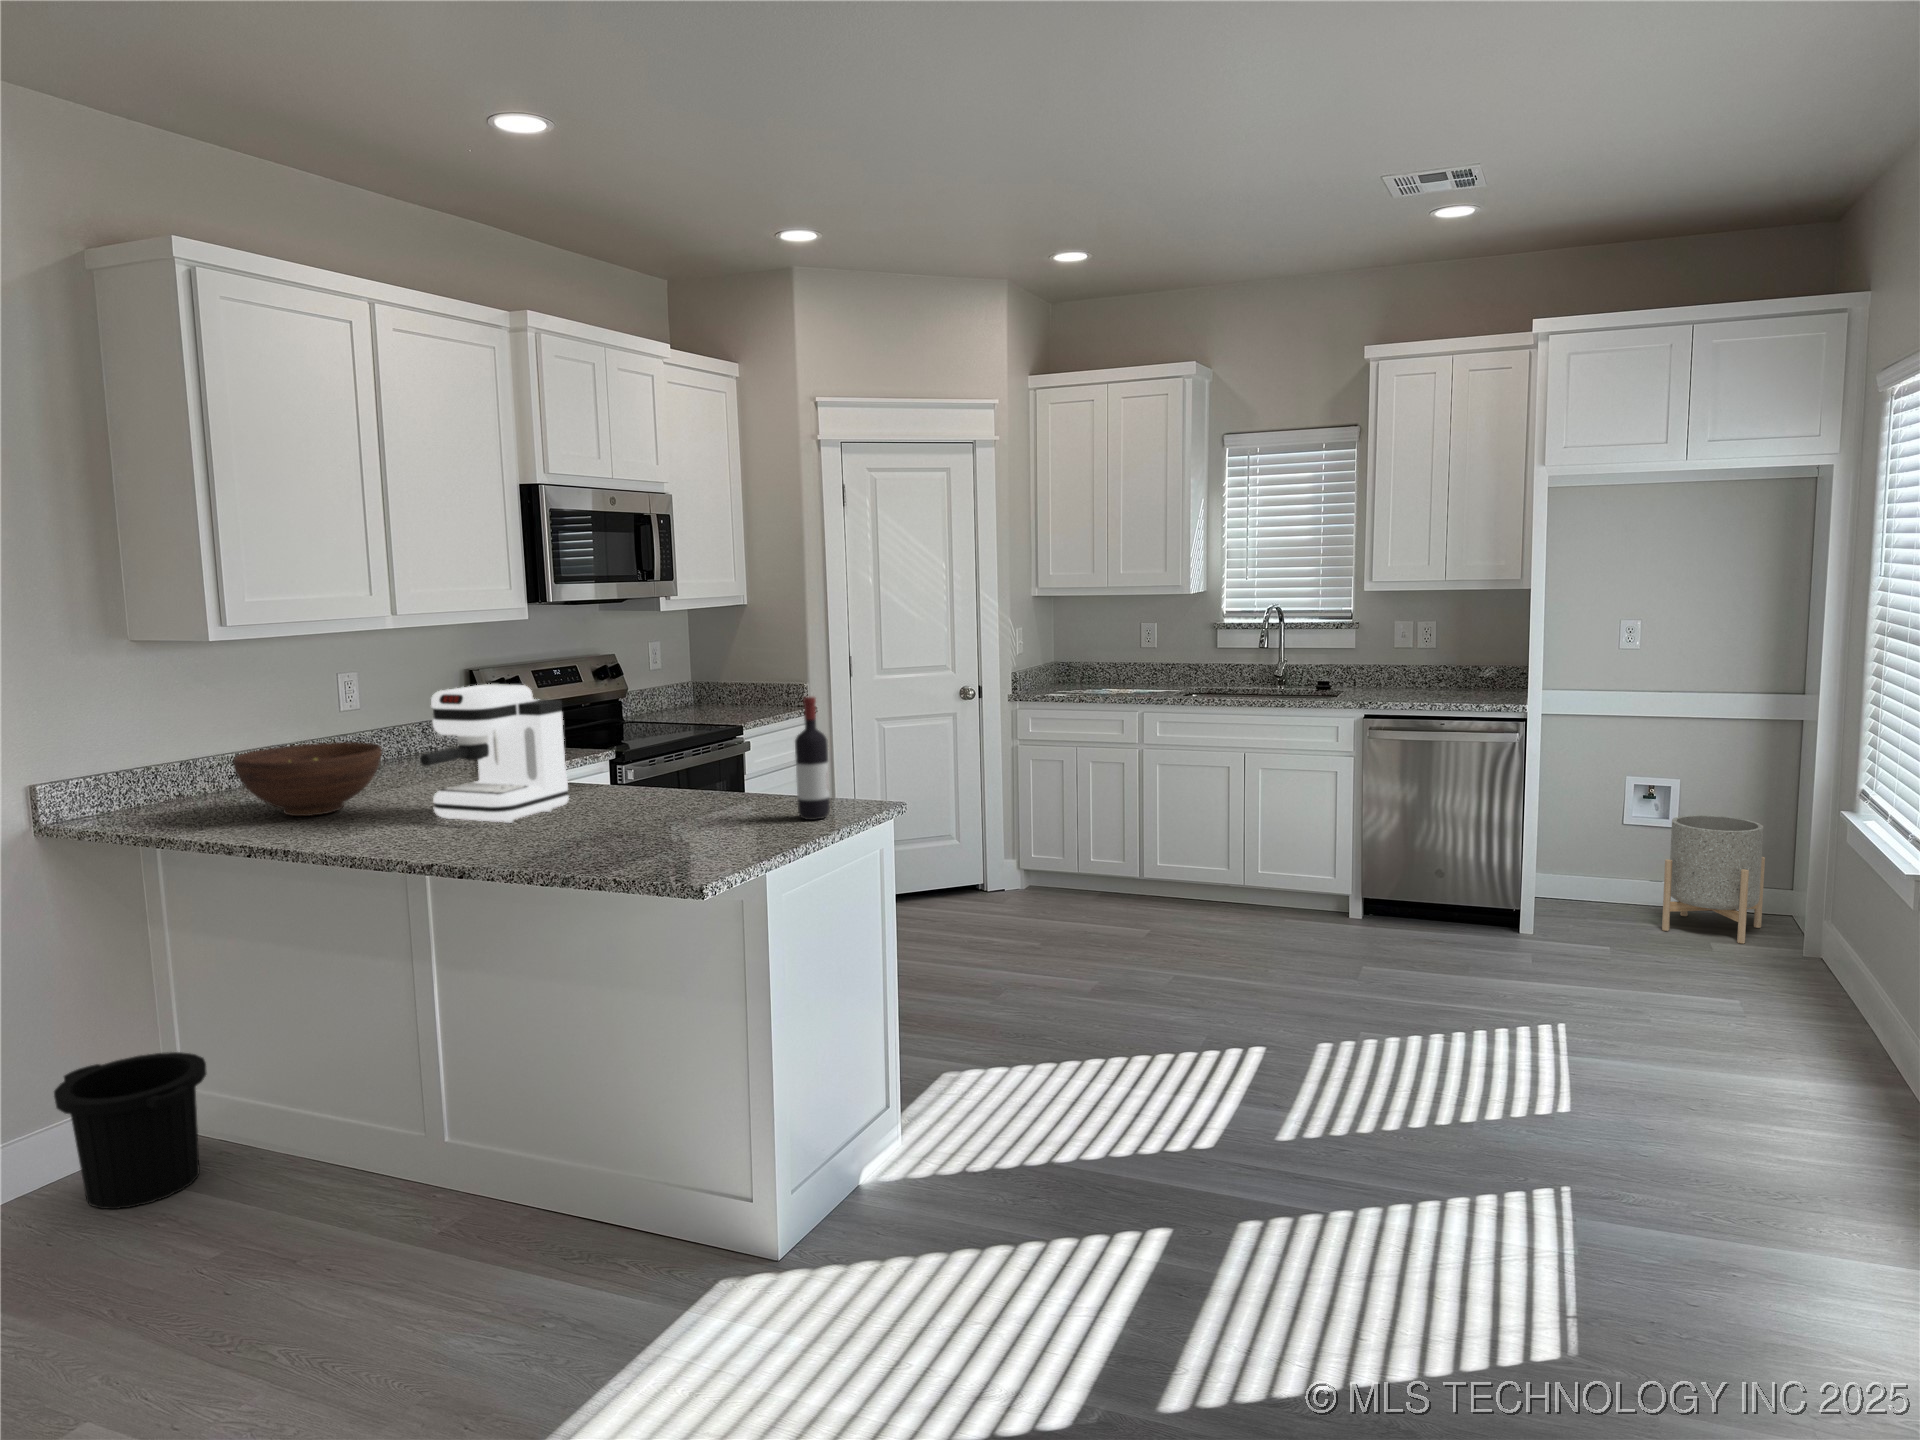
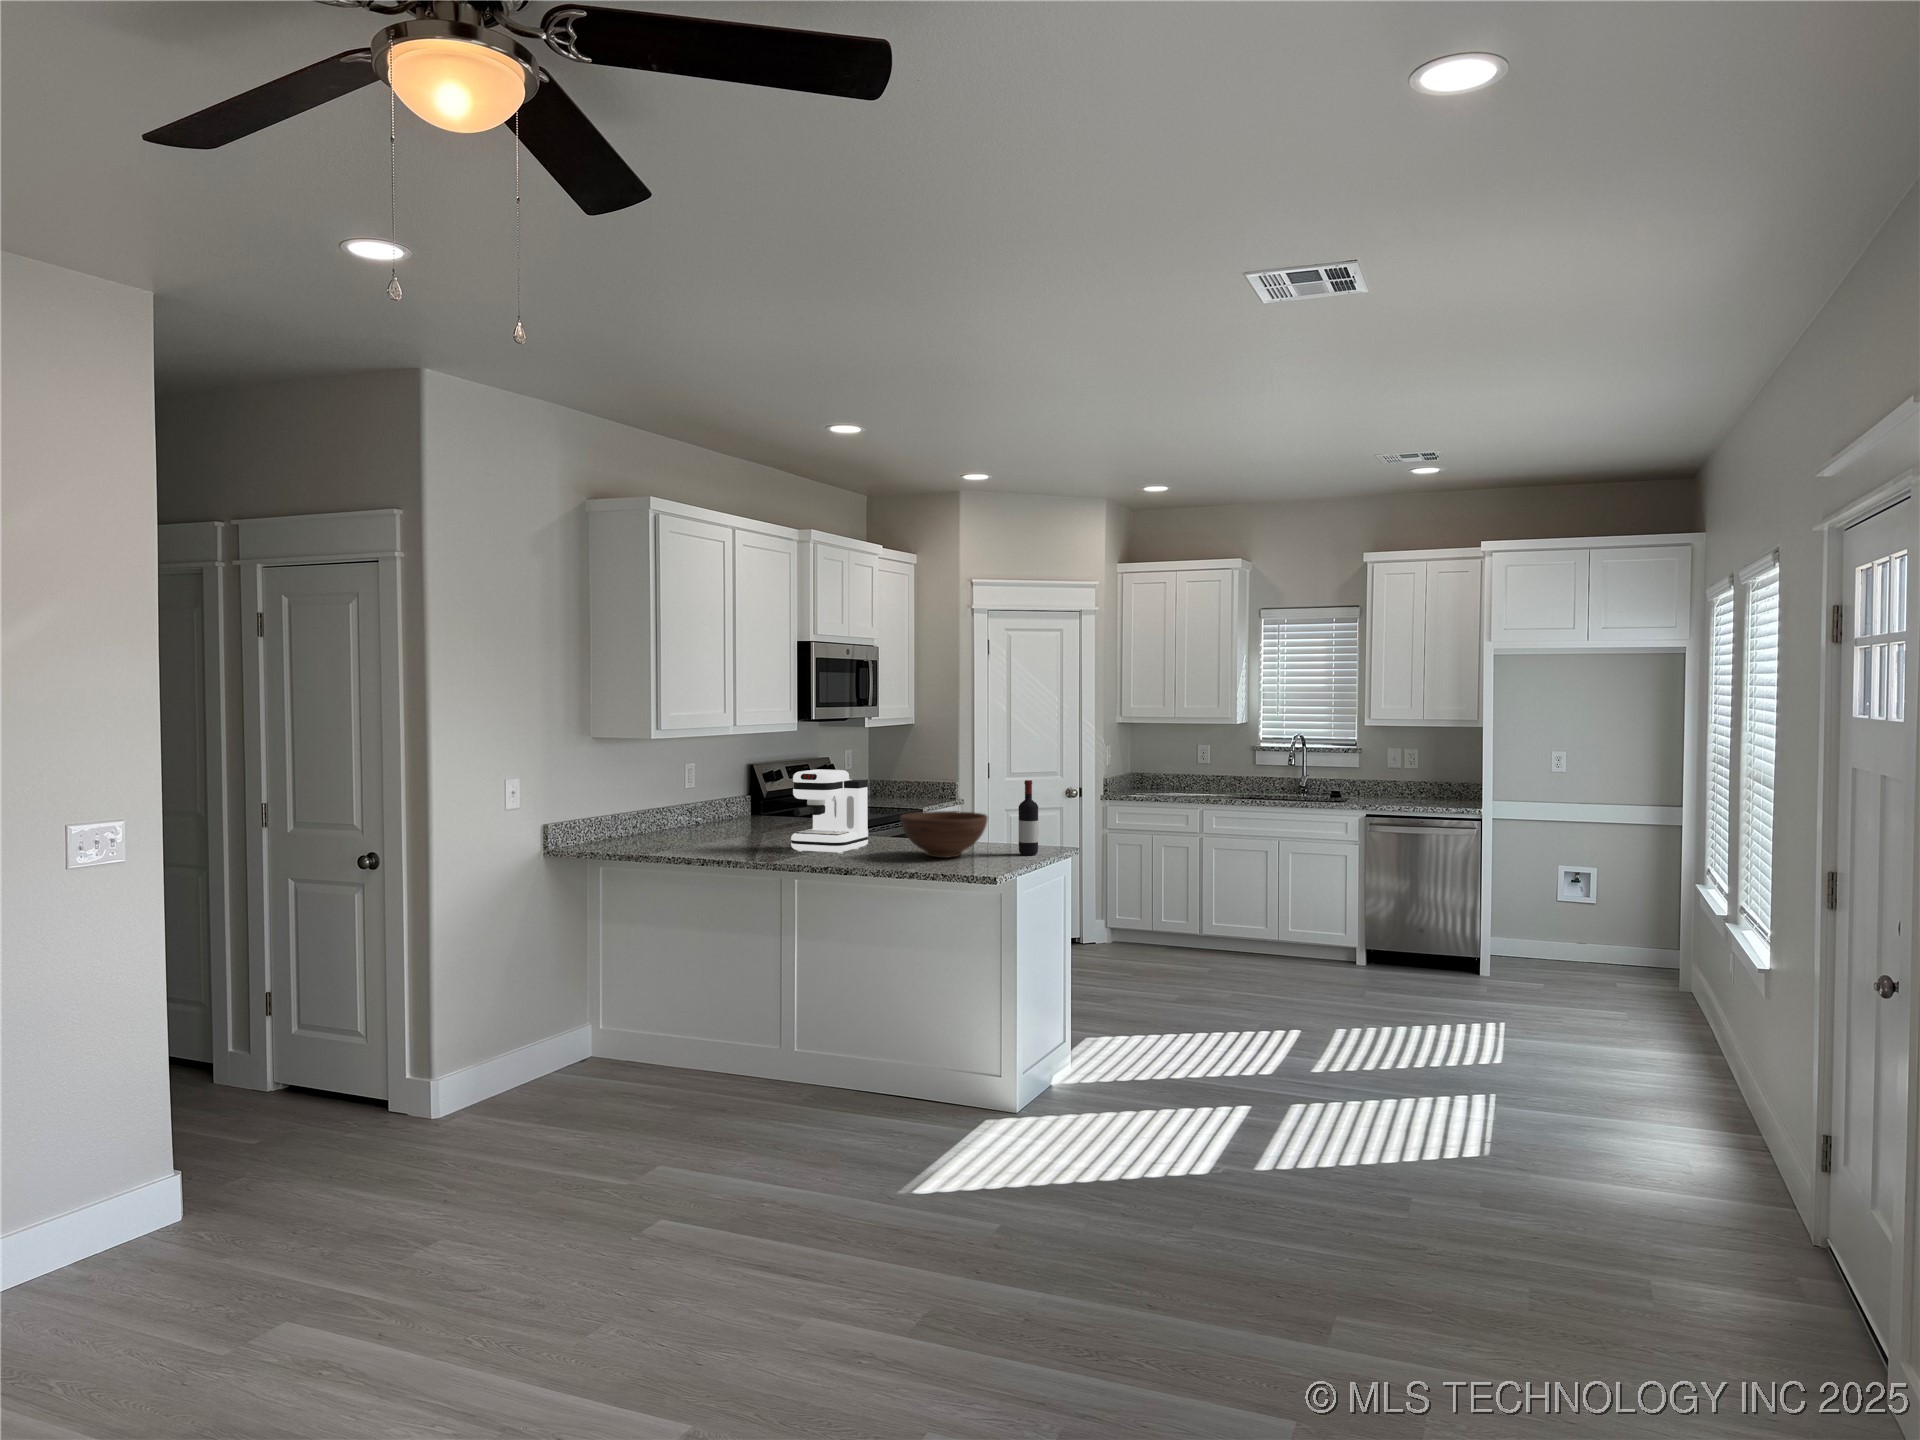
fruit bowl: present [233,742,382,816] -> present [900,811,988,858]
planter: present [1662,815,1765,944] -> none [1582,892,1654,982]
trash can: present [54,1052,207,1209] -> none [554,997,641,1087]

